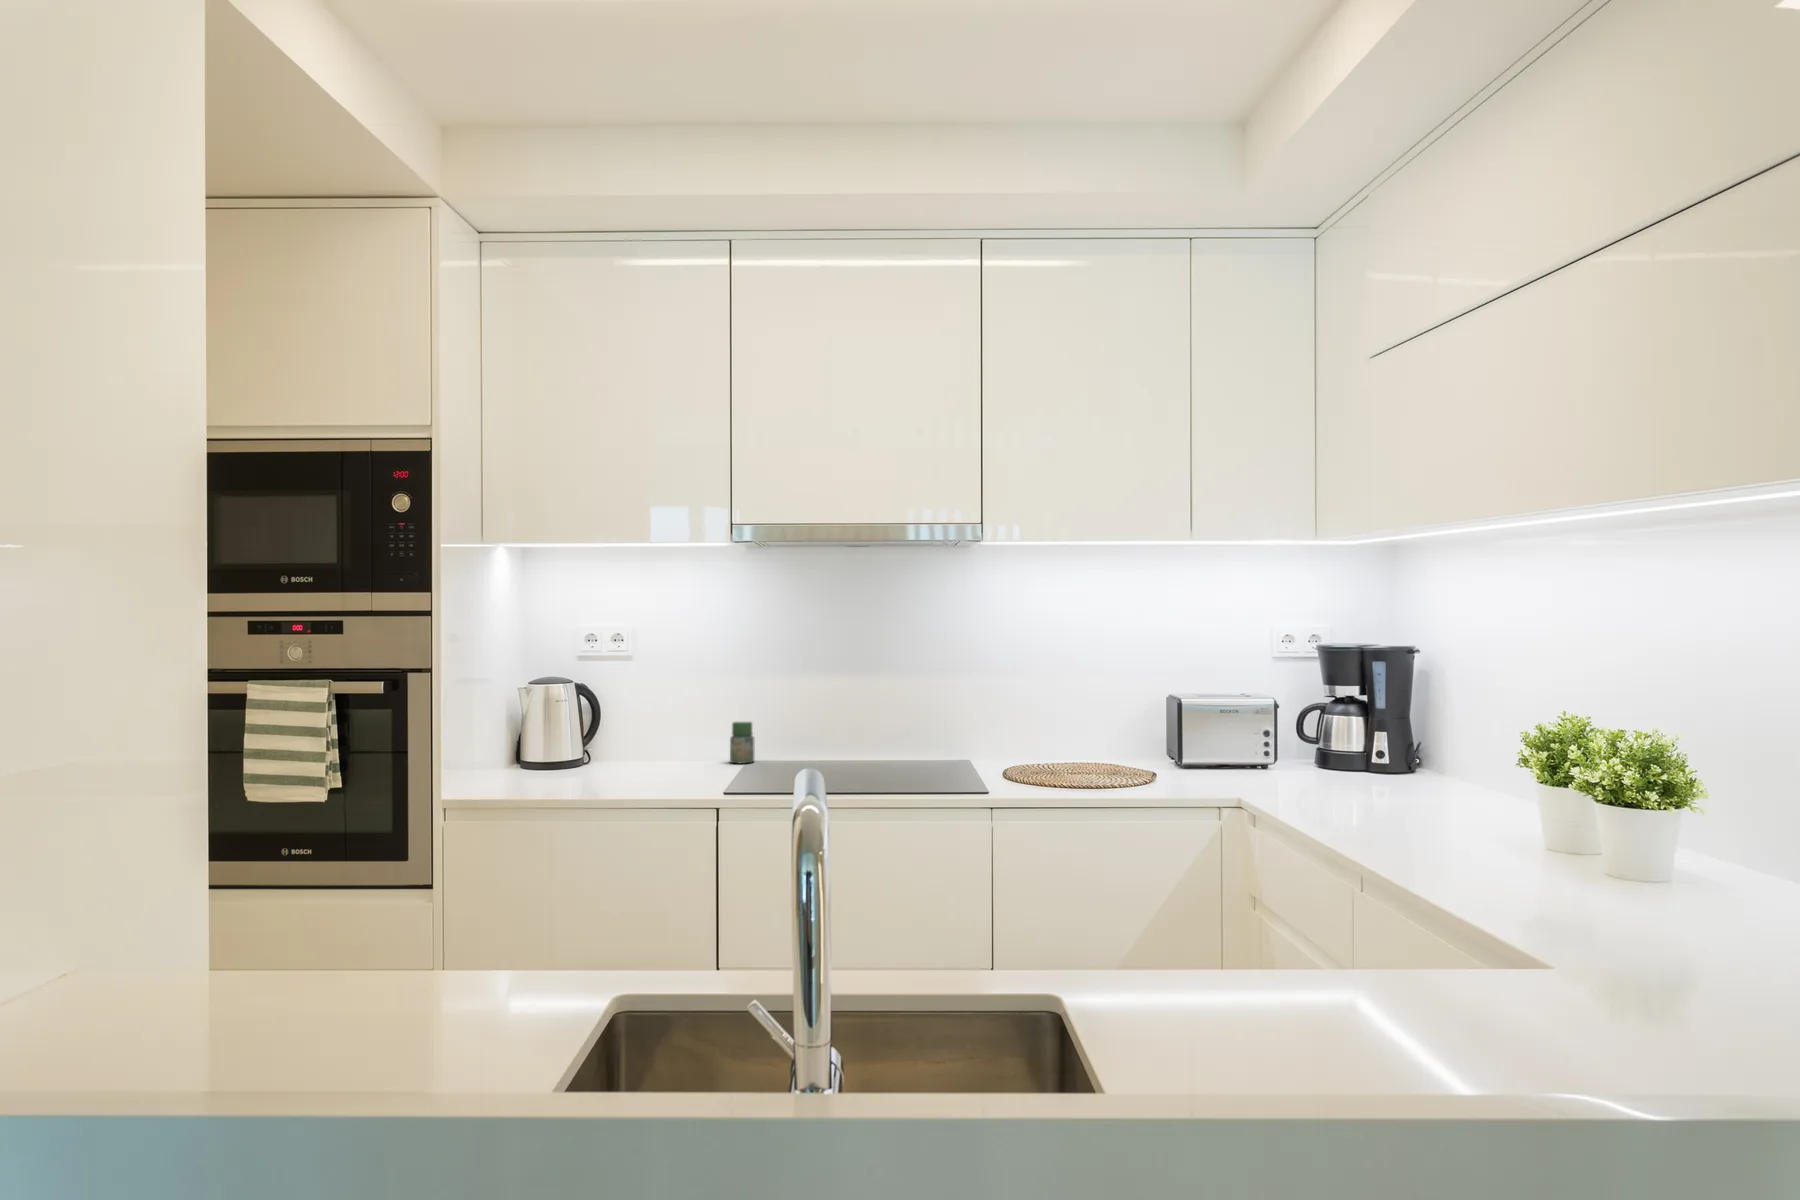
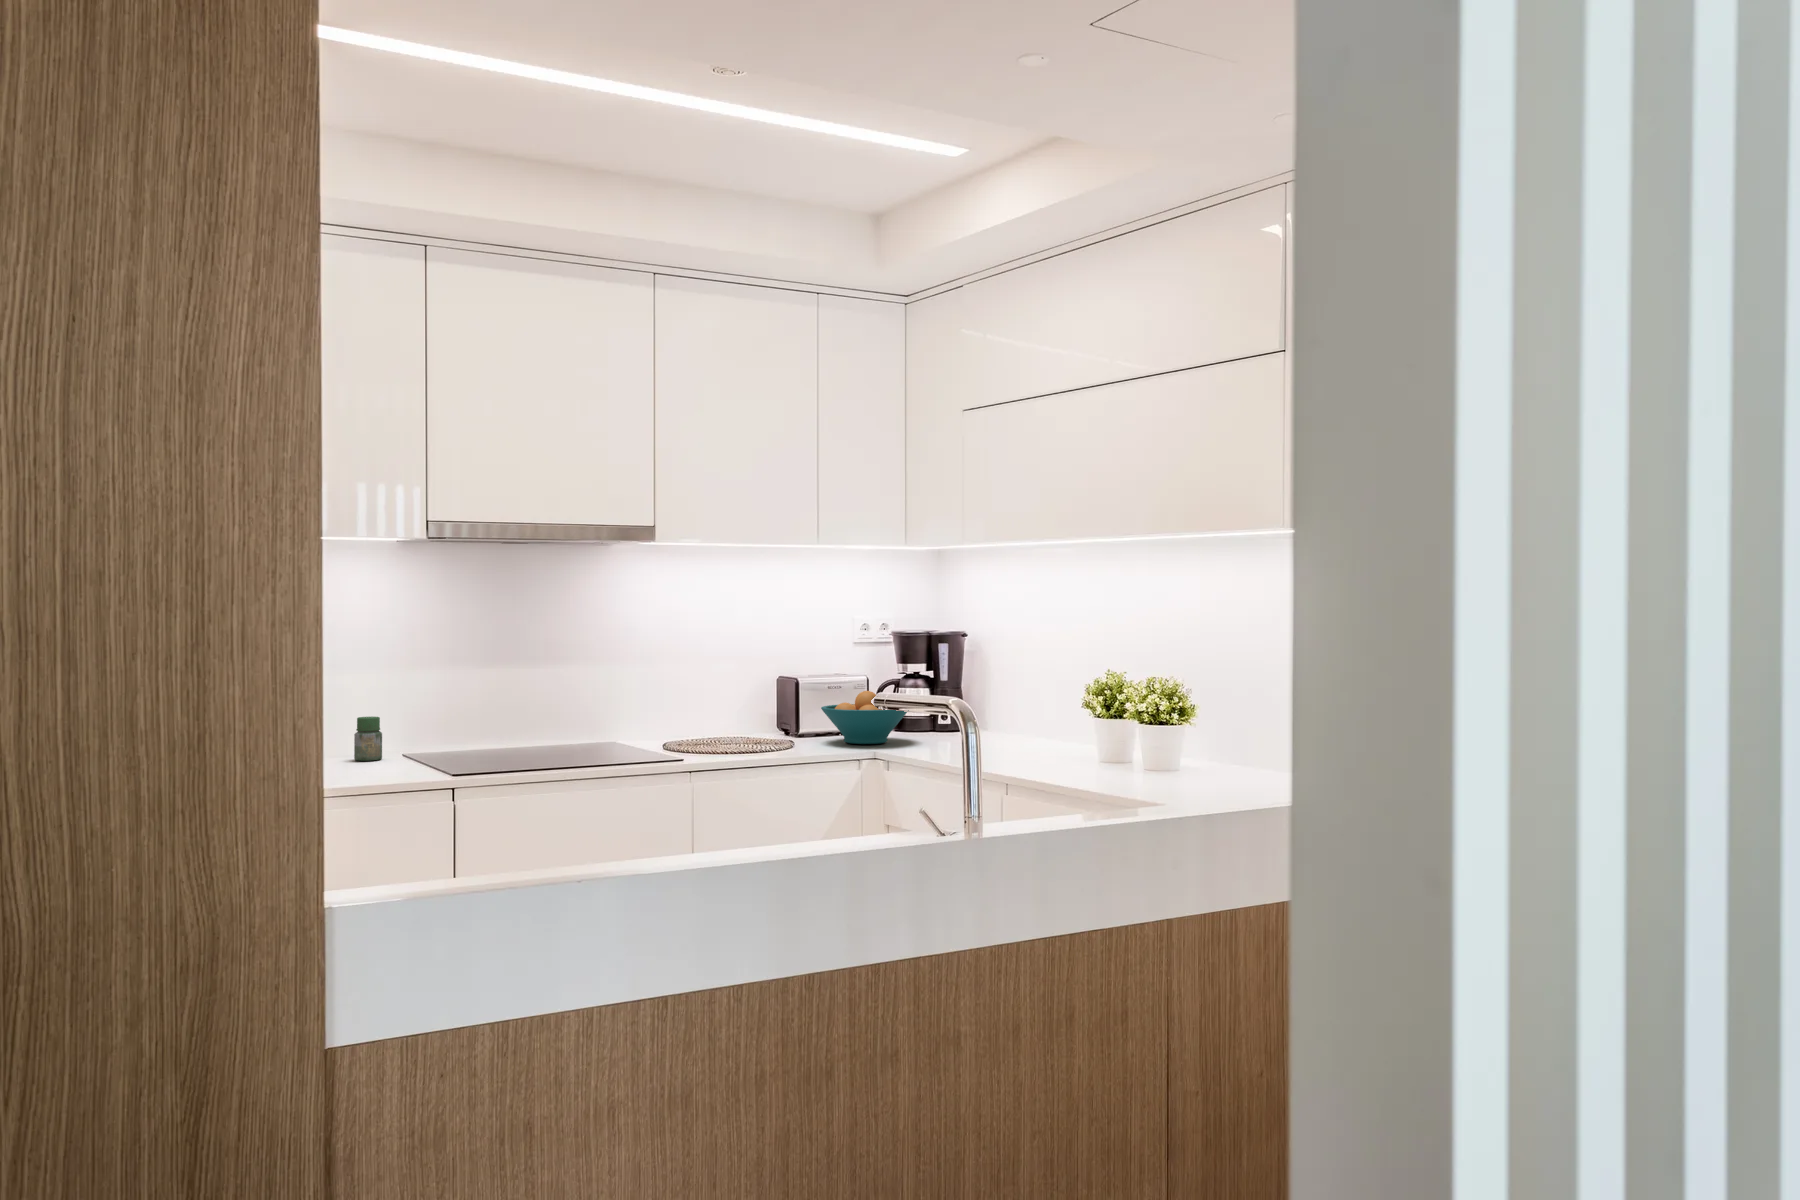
fruit bowl: none [1194,719,1308,785] -> present [821,691,909,744]

